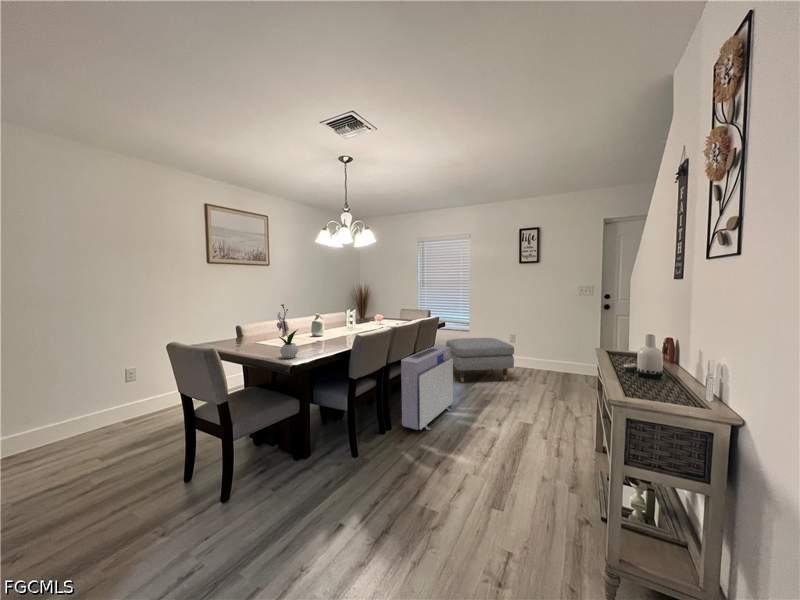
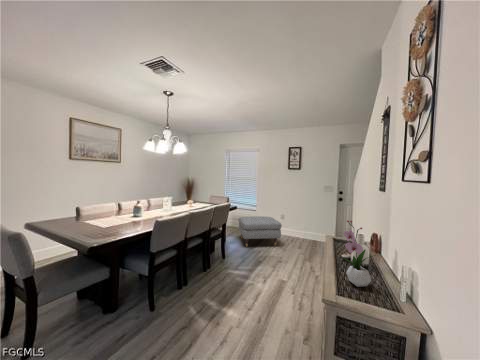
flower arrangement: present [277,304,299,358] -> present [344,220,372,287]
air purifier: present [401,346,453,430] -> none [195,224,237,287]

